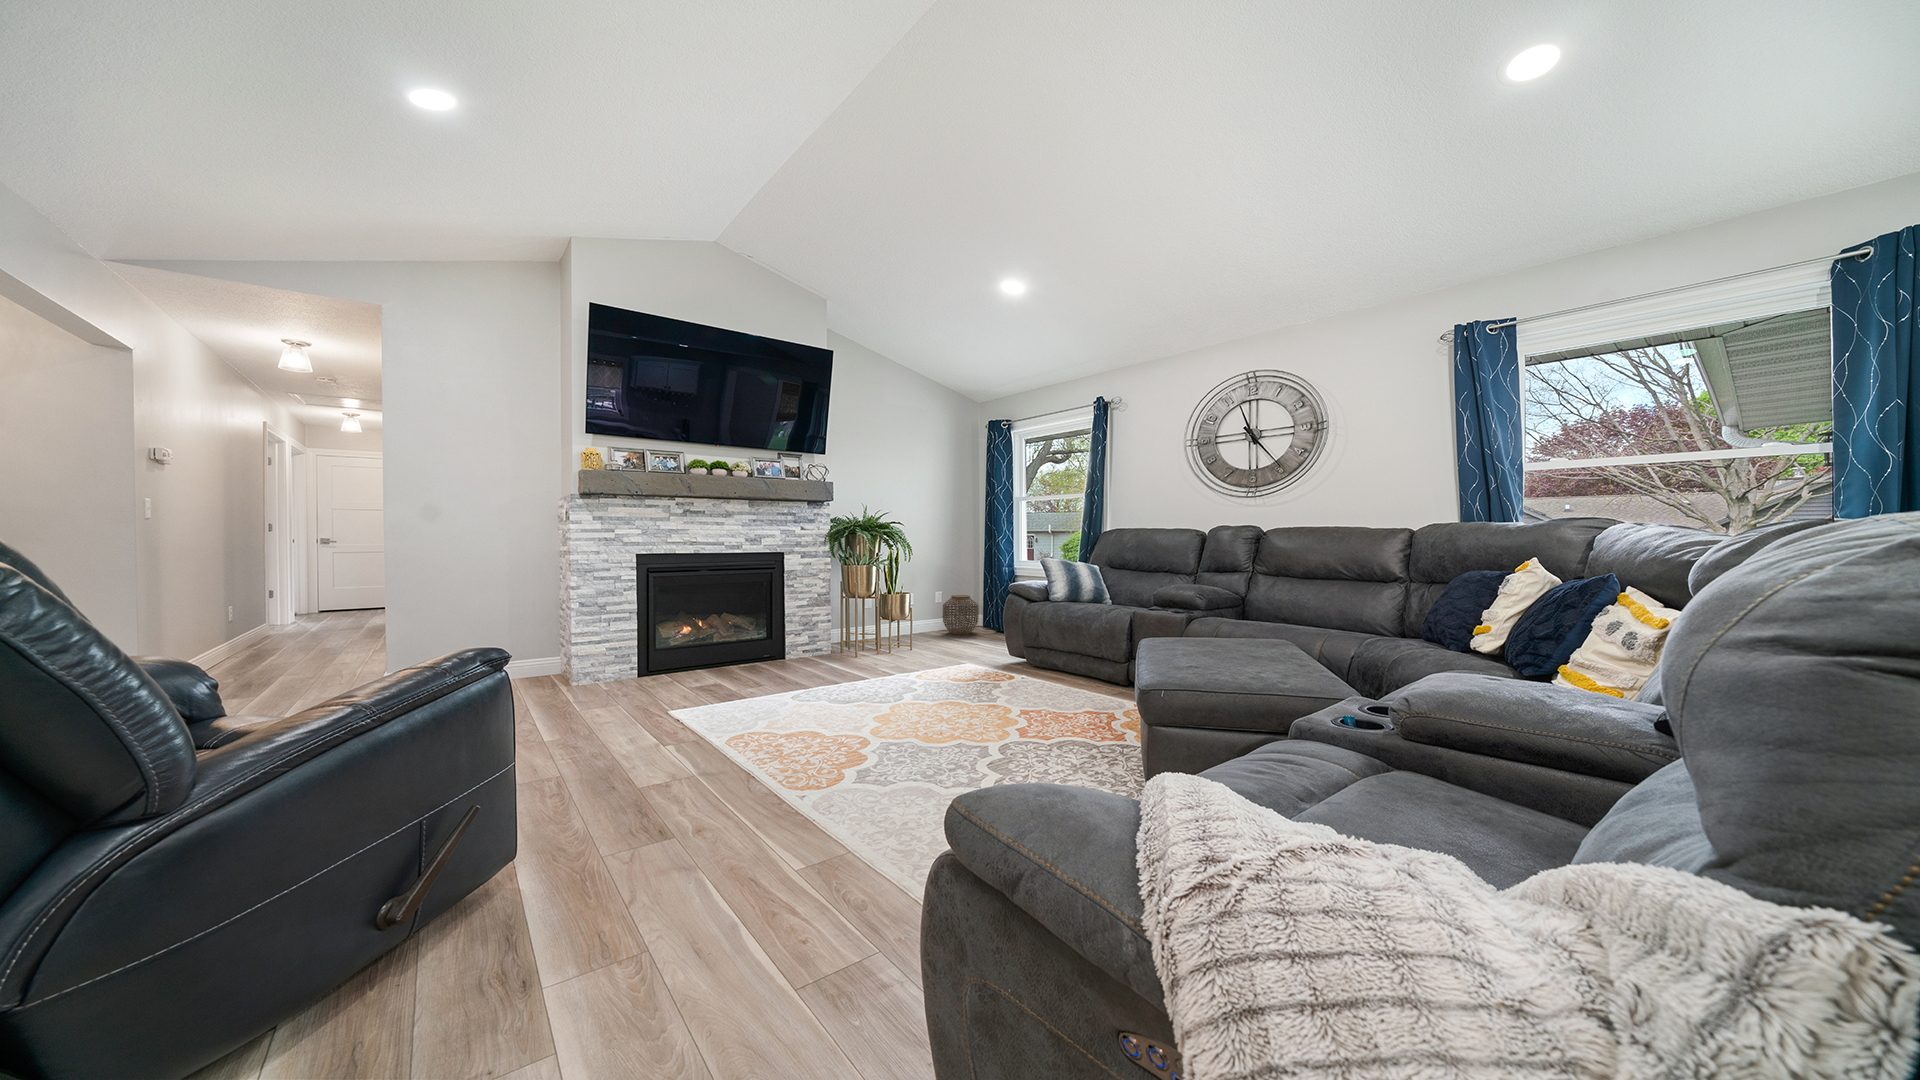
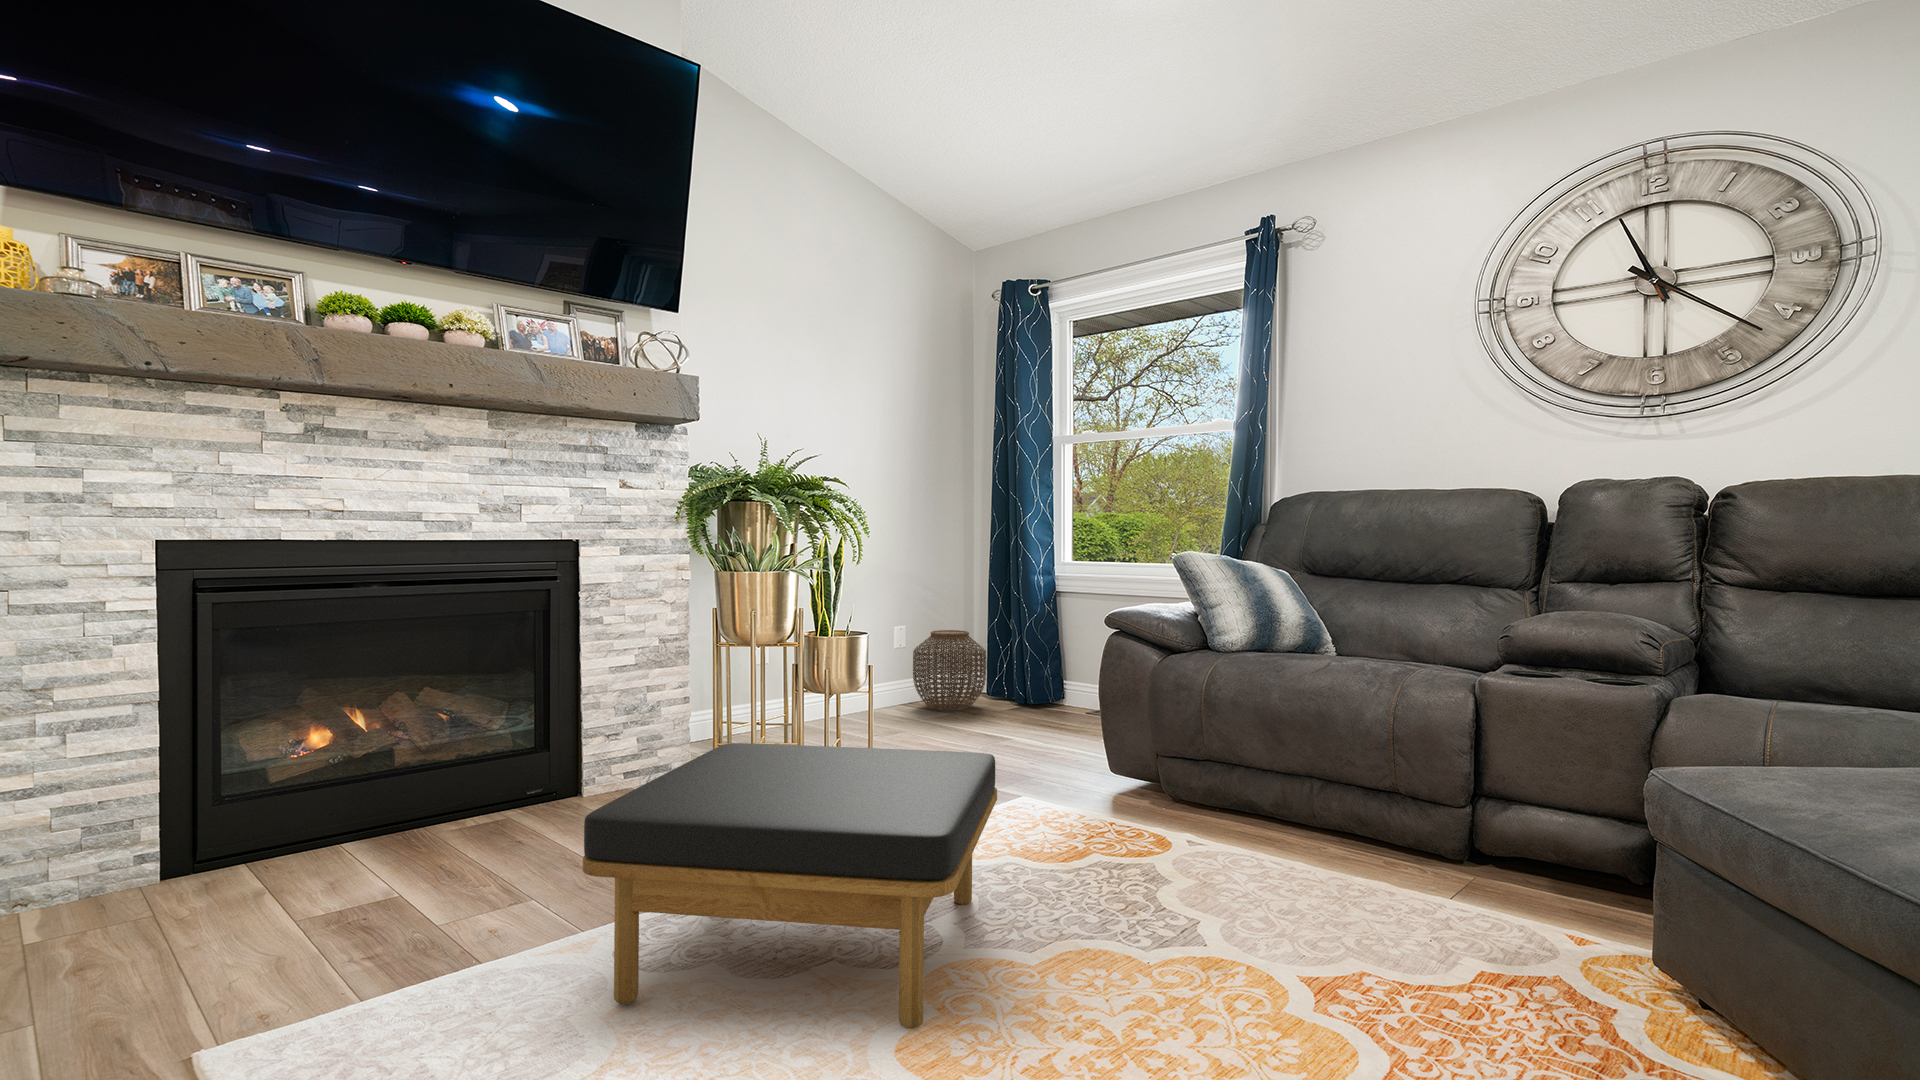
ottoman: none [784,630,933,712] -> present [583,743,997,1029]

